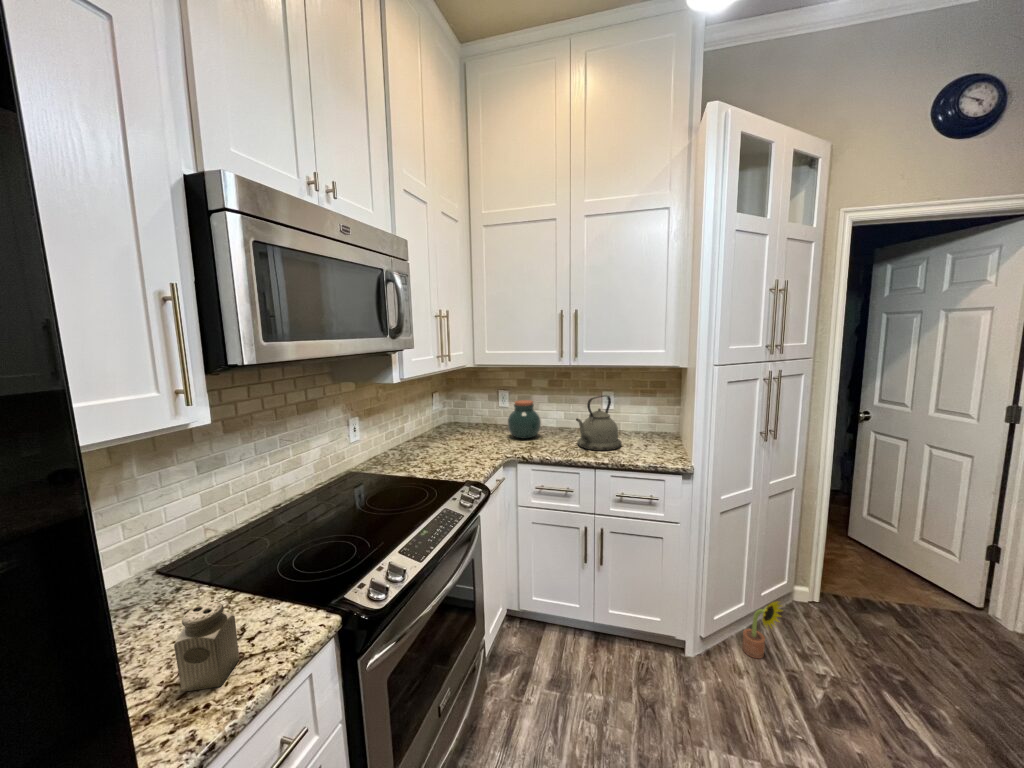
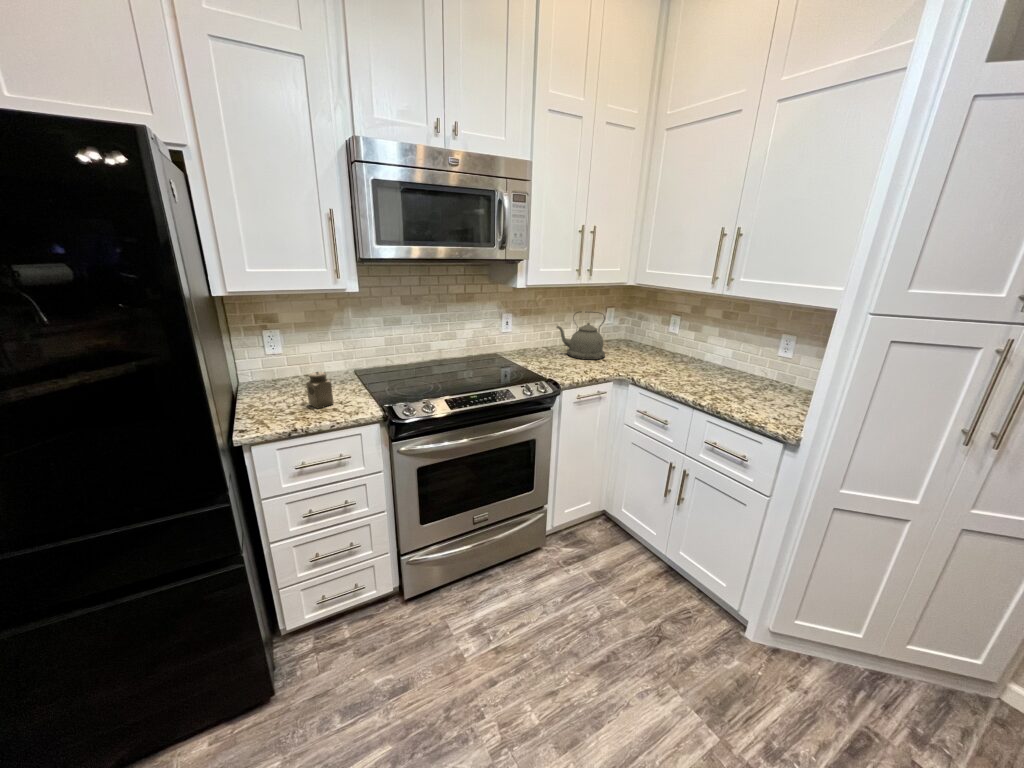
kettle: present [576,395,621,451] -> present [557,312,605,360]
jar: present [508,400,541,439] -> none [651,327,688,367]
decorative plant: present [742,601,782,658] -> none [828,653,904,706]

